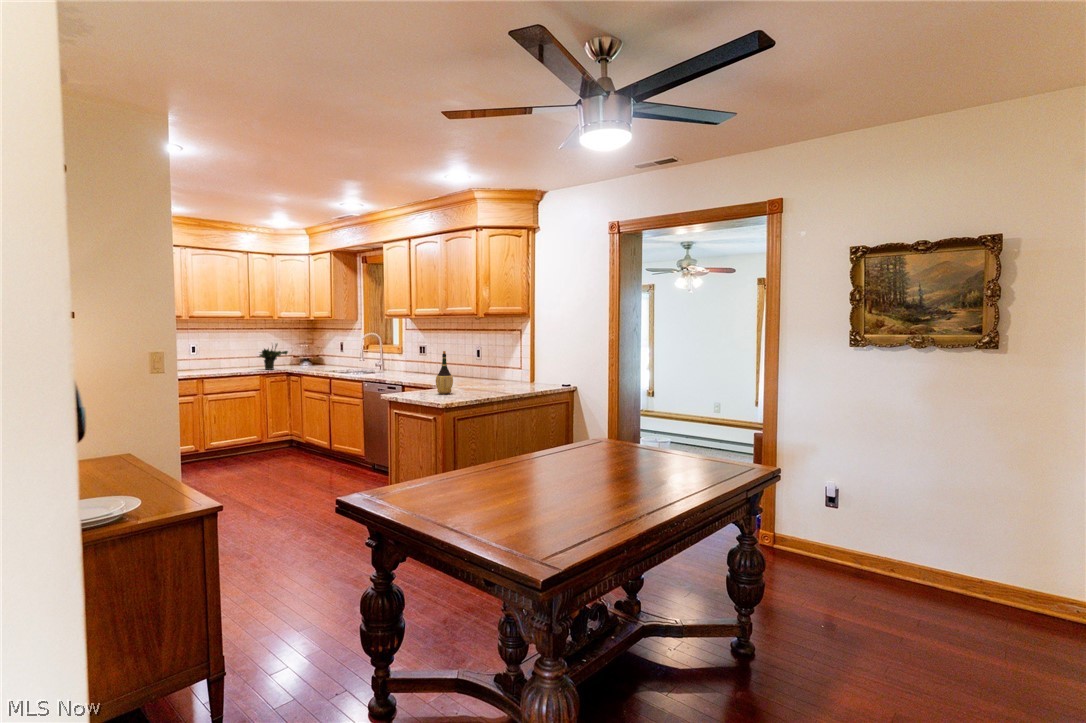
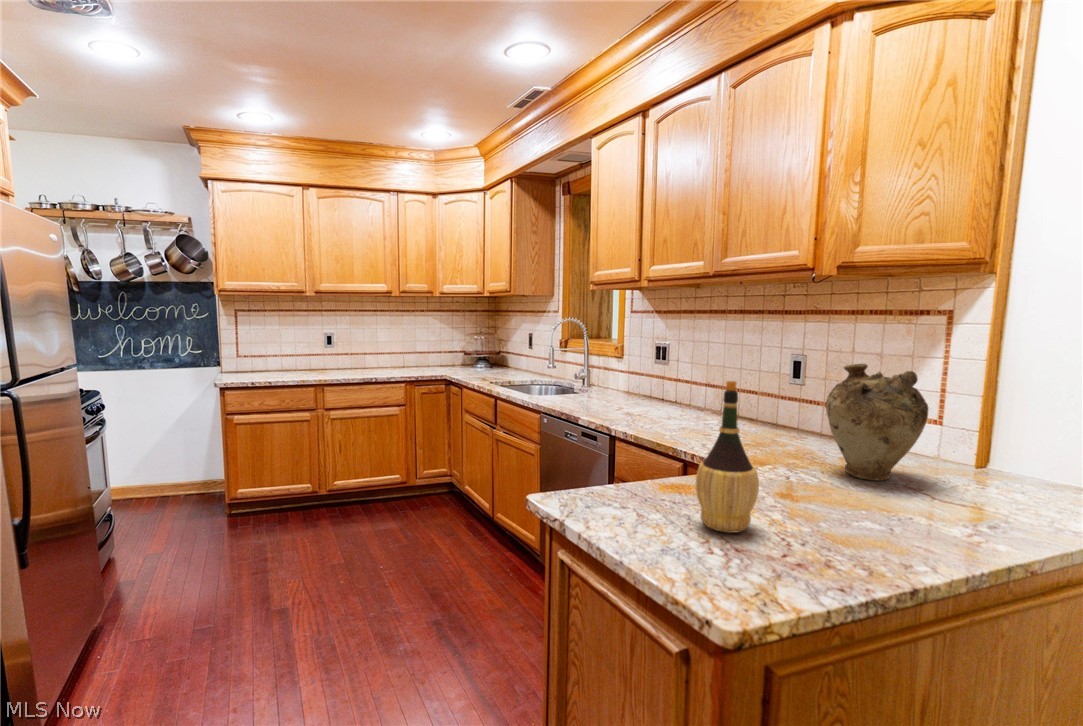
potted plant: present [259,344,288,370] -> none [404,331,450,374]
vase: none [480,348,509,385] -> present [825,364,928,481]

